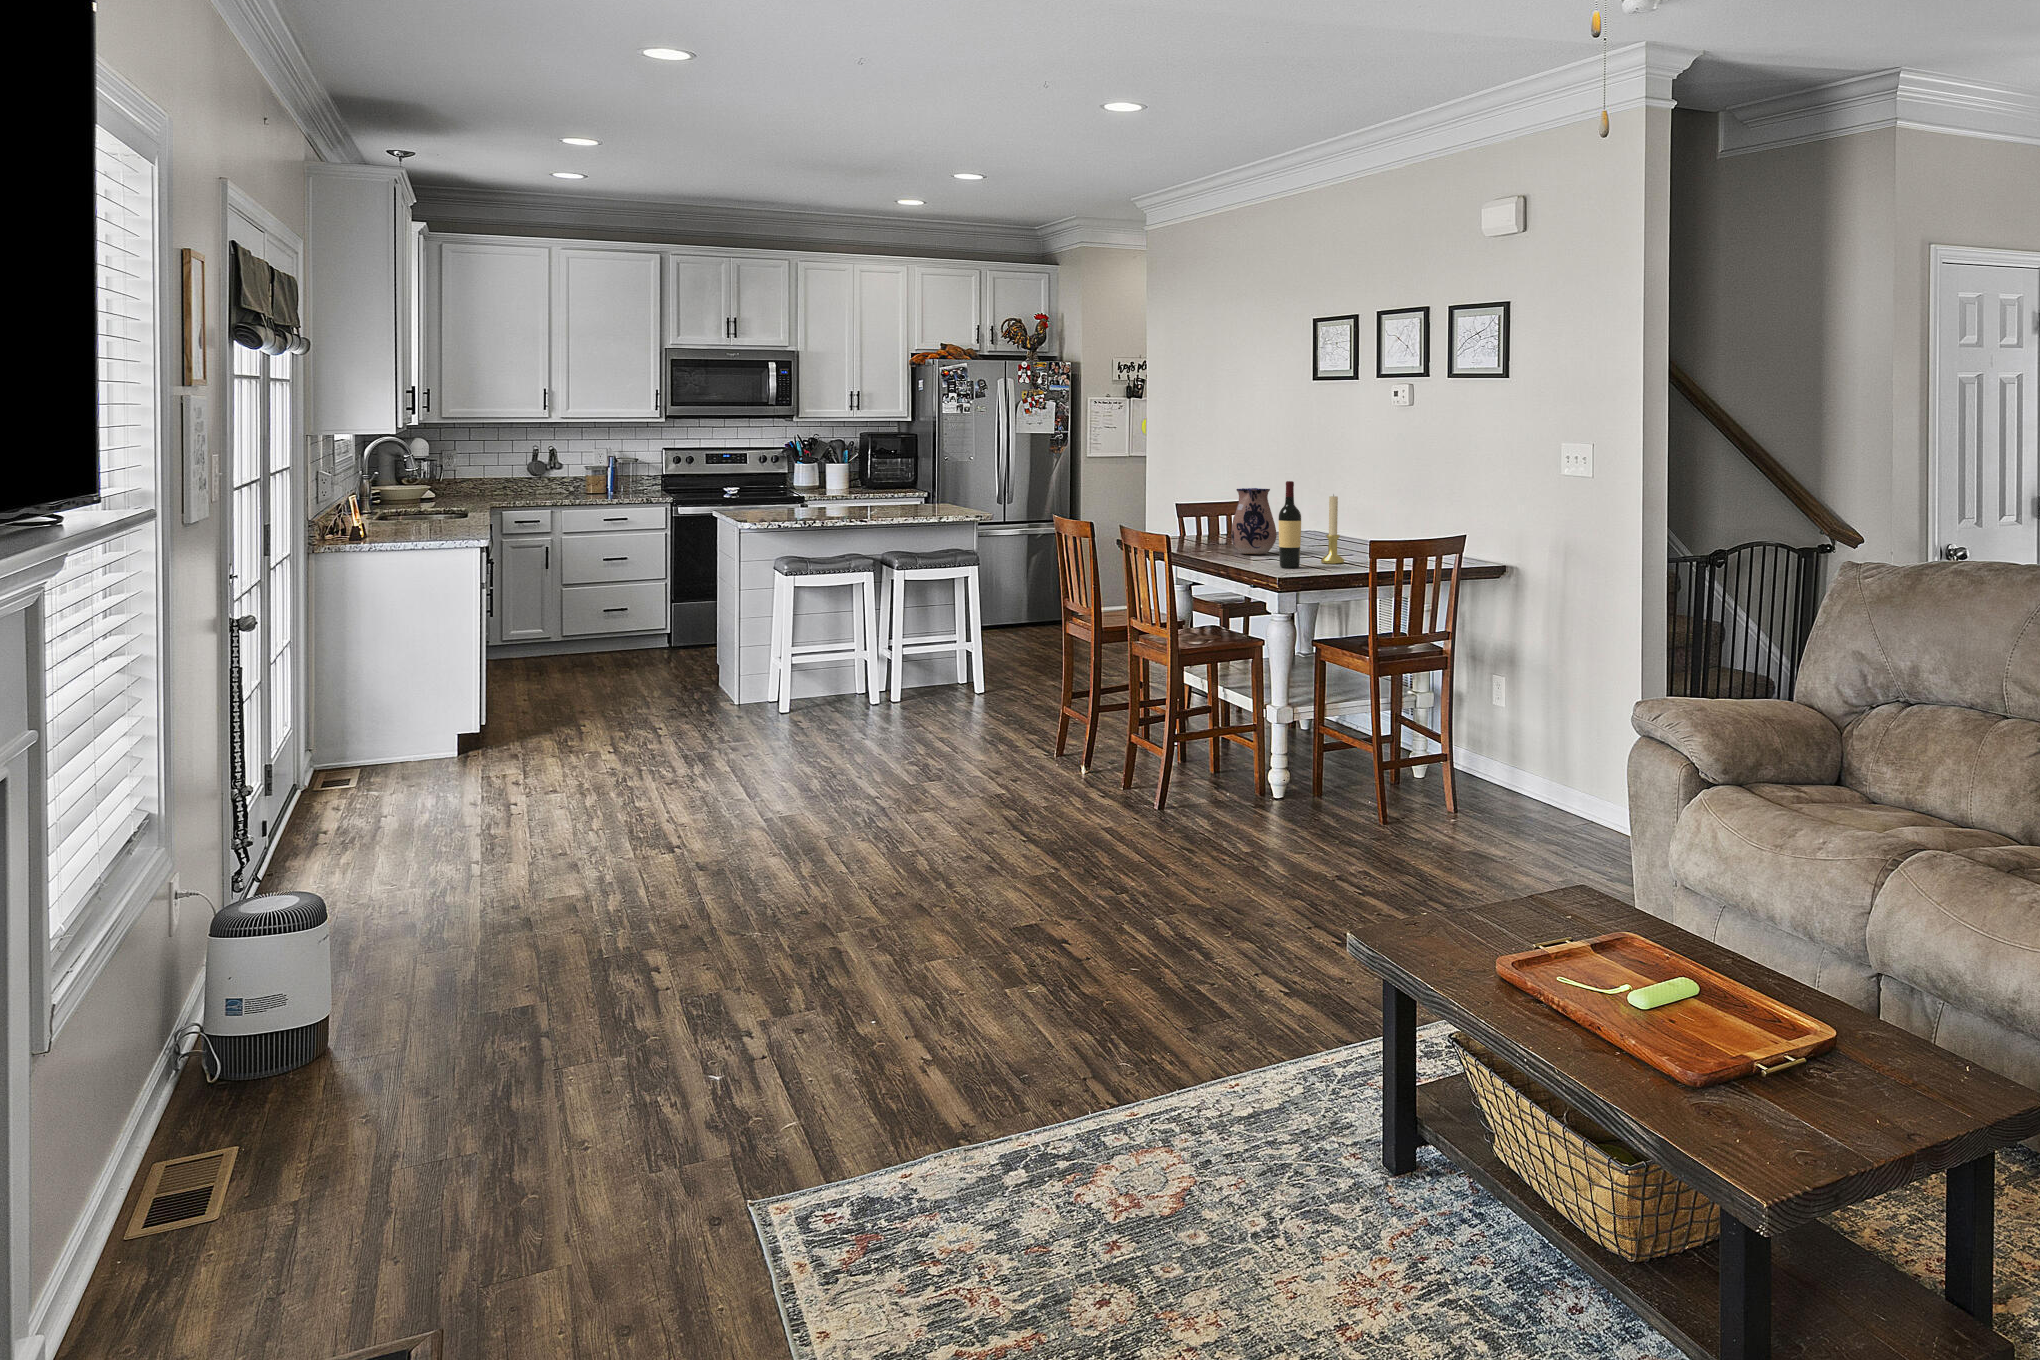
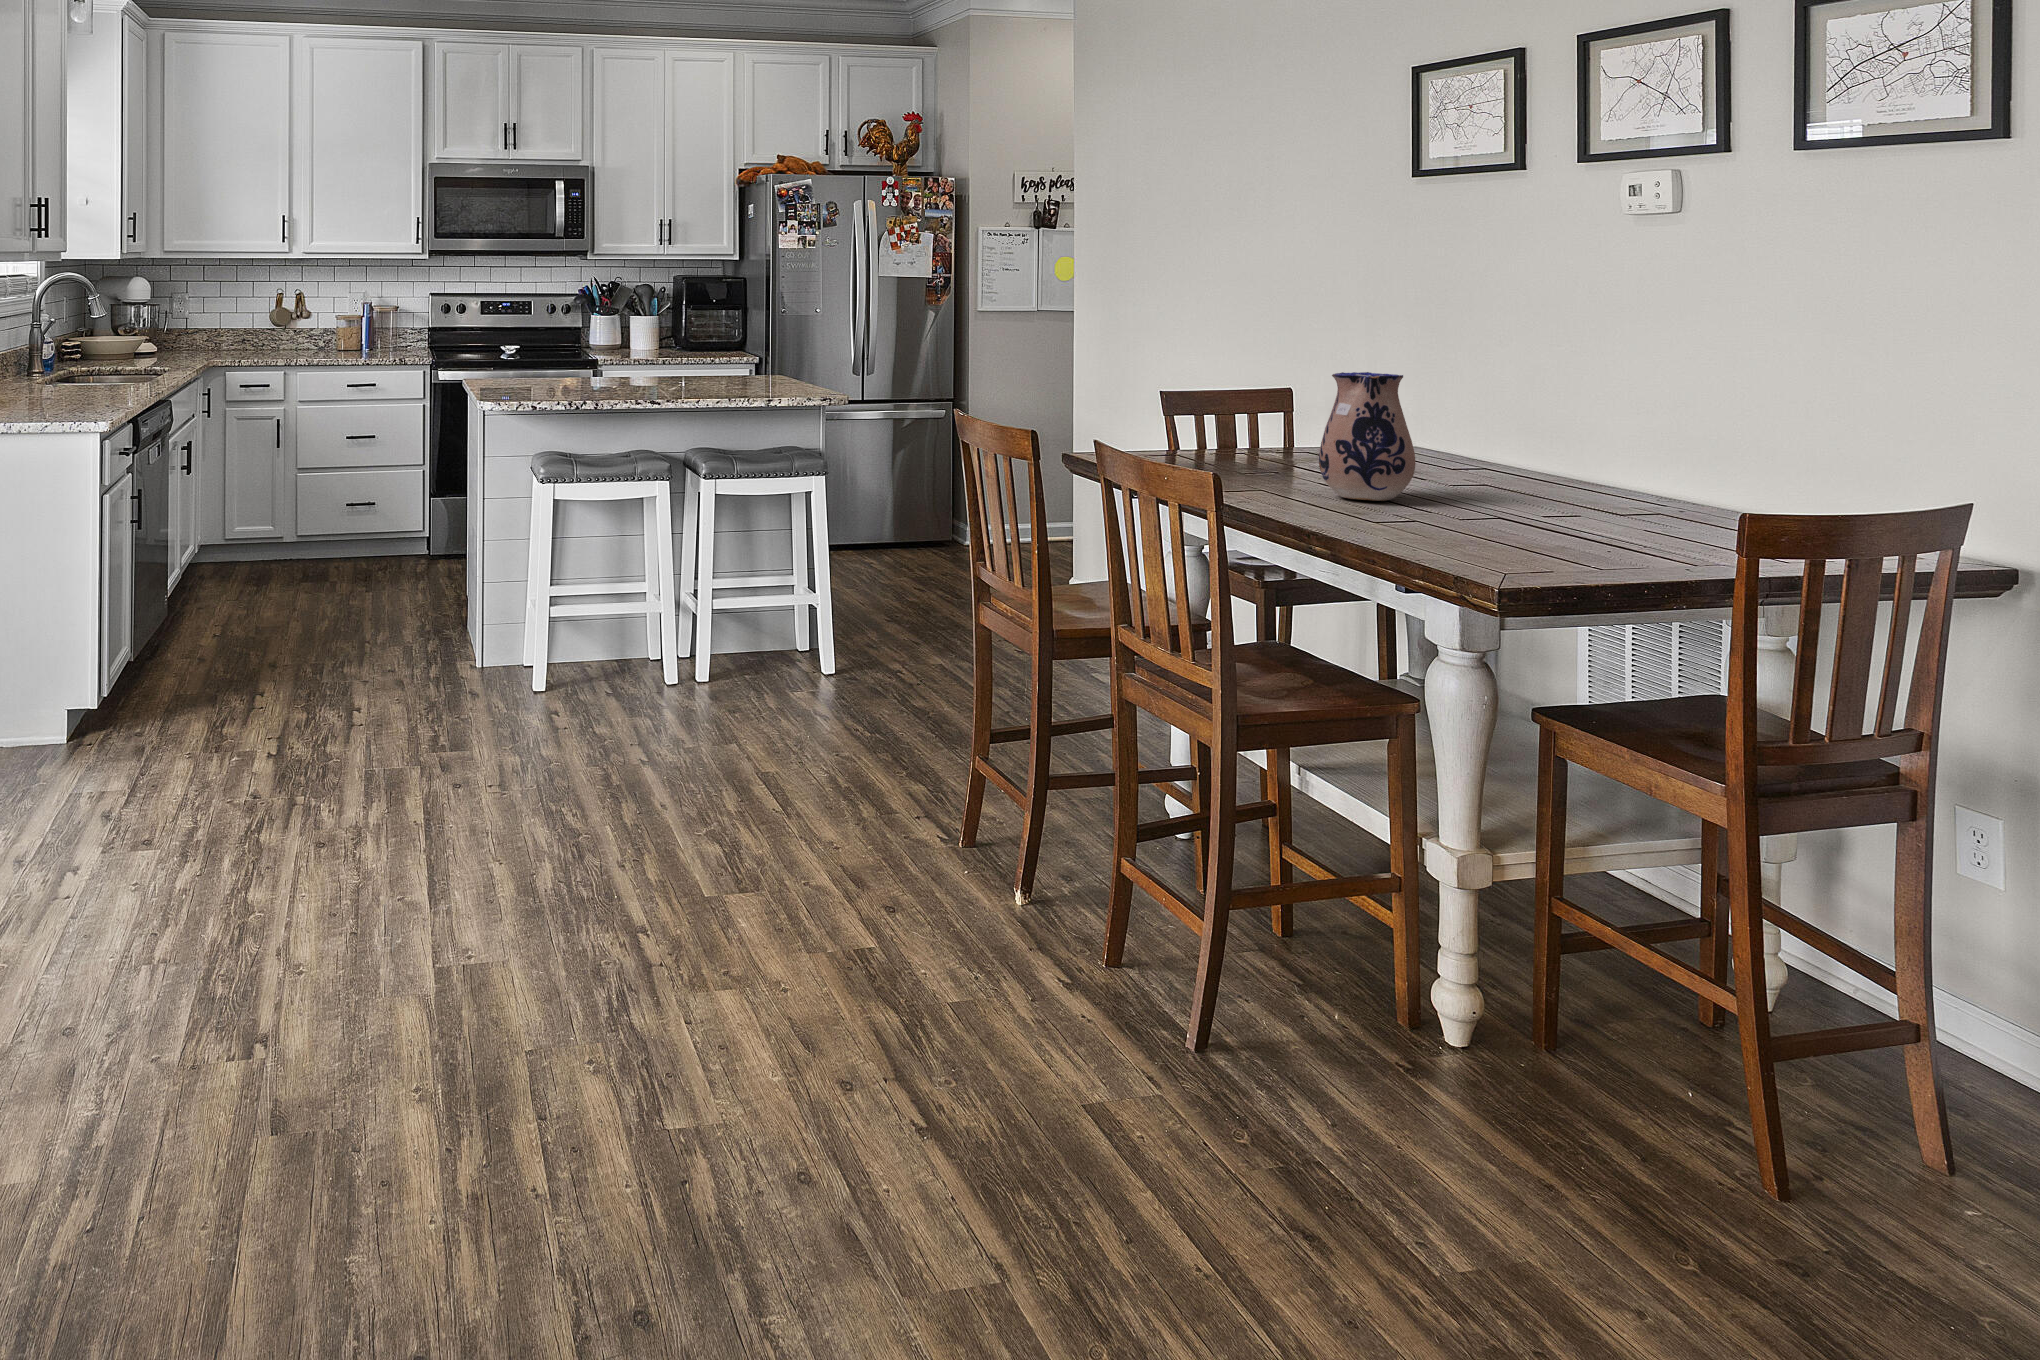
wine bottle: present [1279,481,1301,568] -> none [1478,367,1532,551]
candle holder: present [1321,495,1344,564] -> none [1549,392,1606,538]

